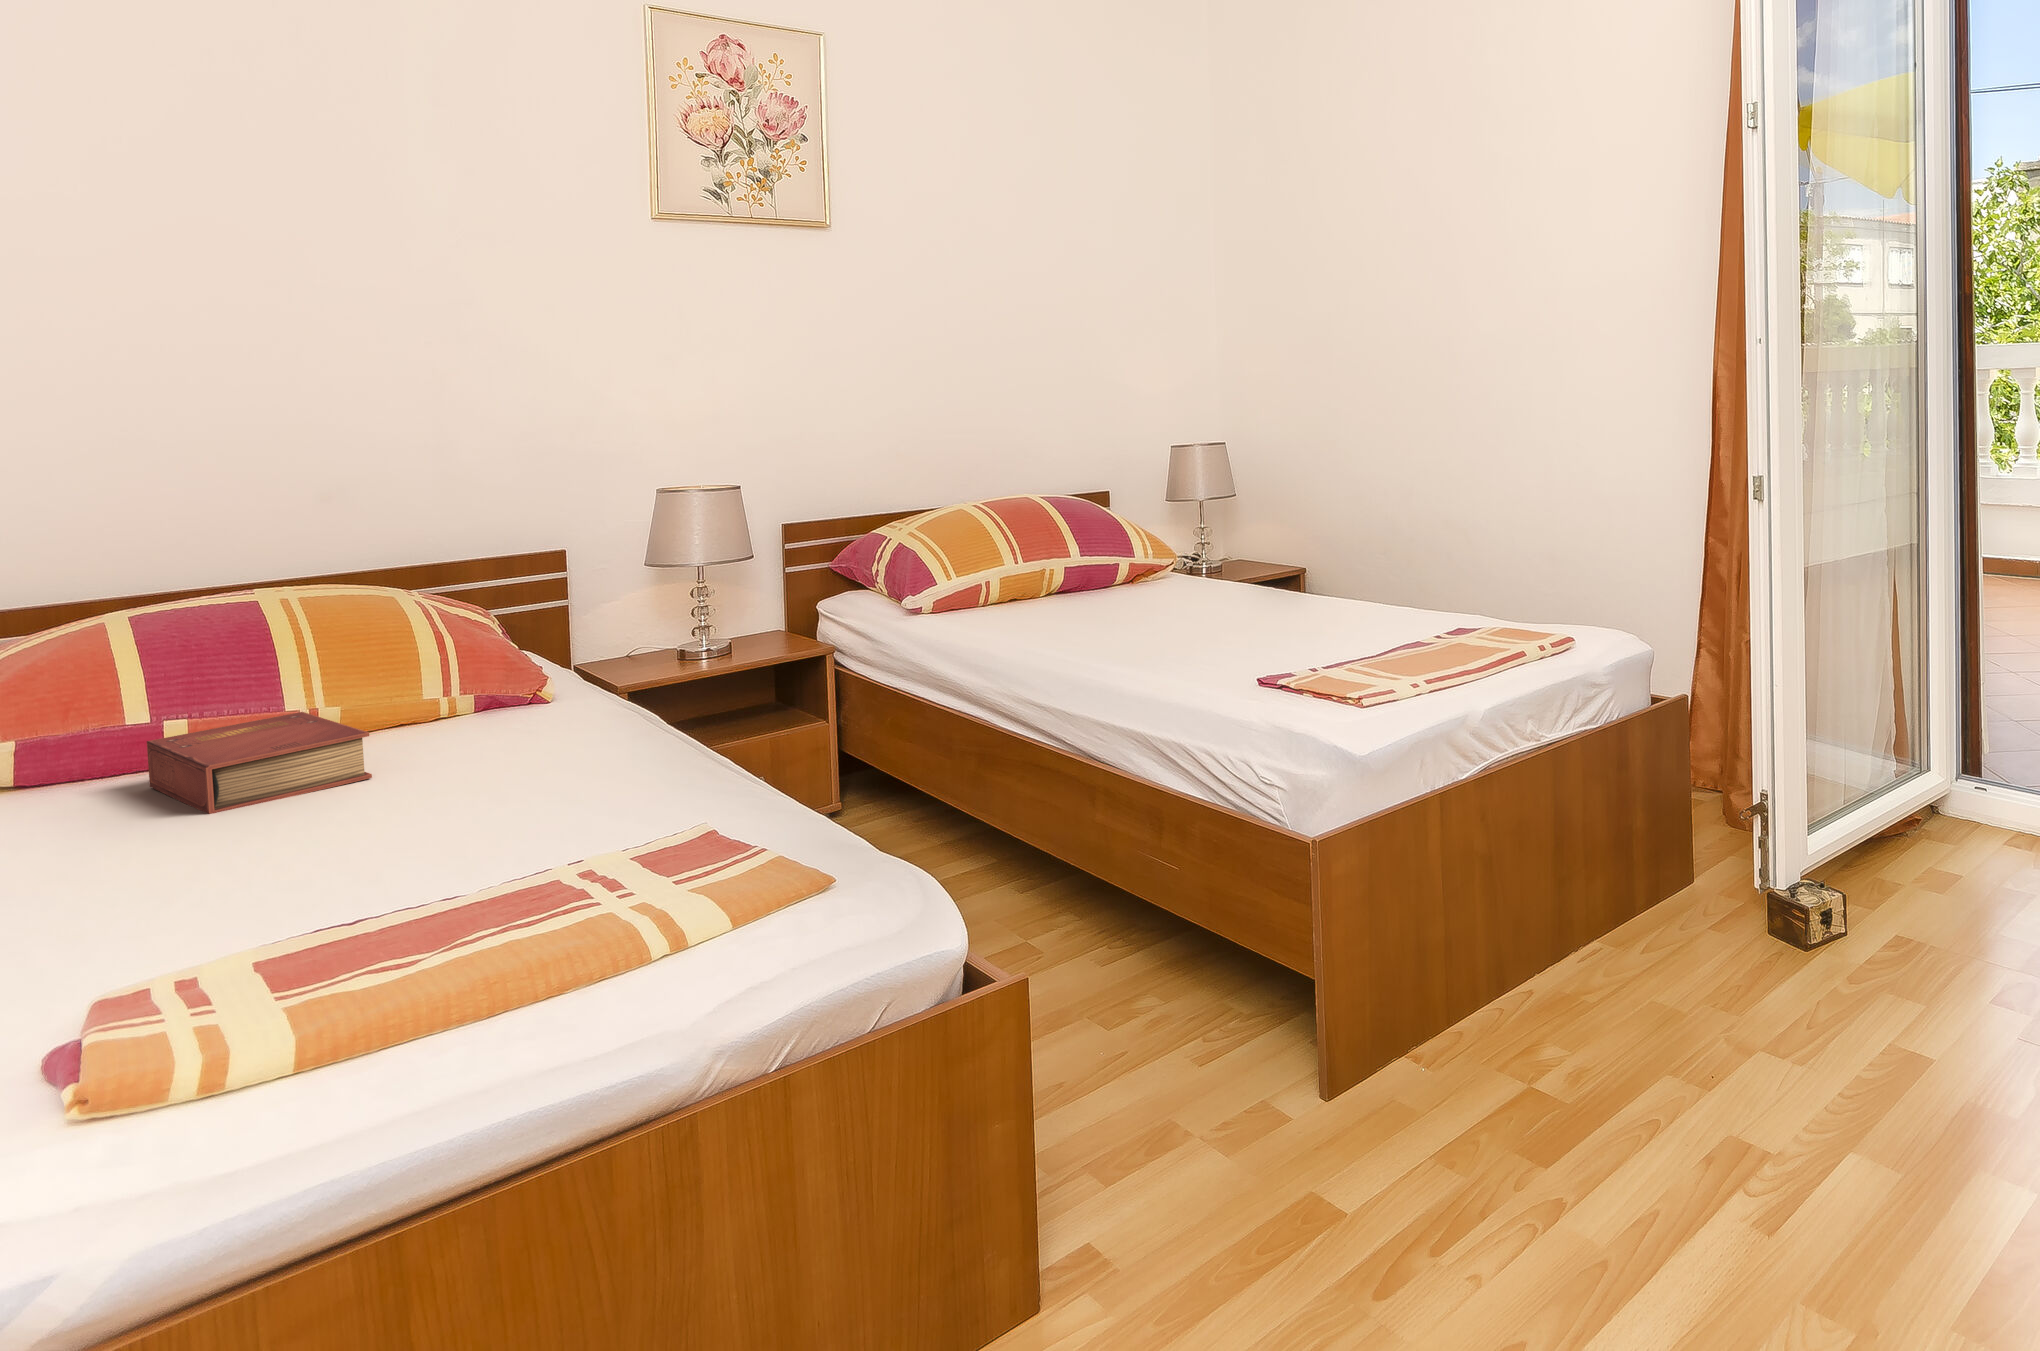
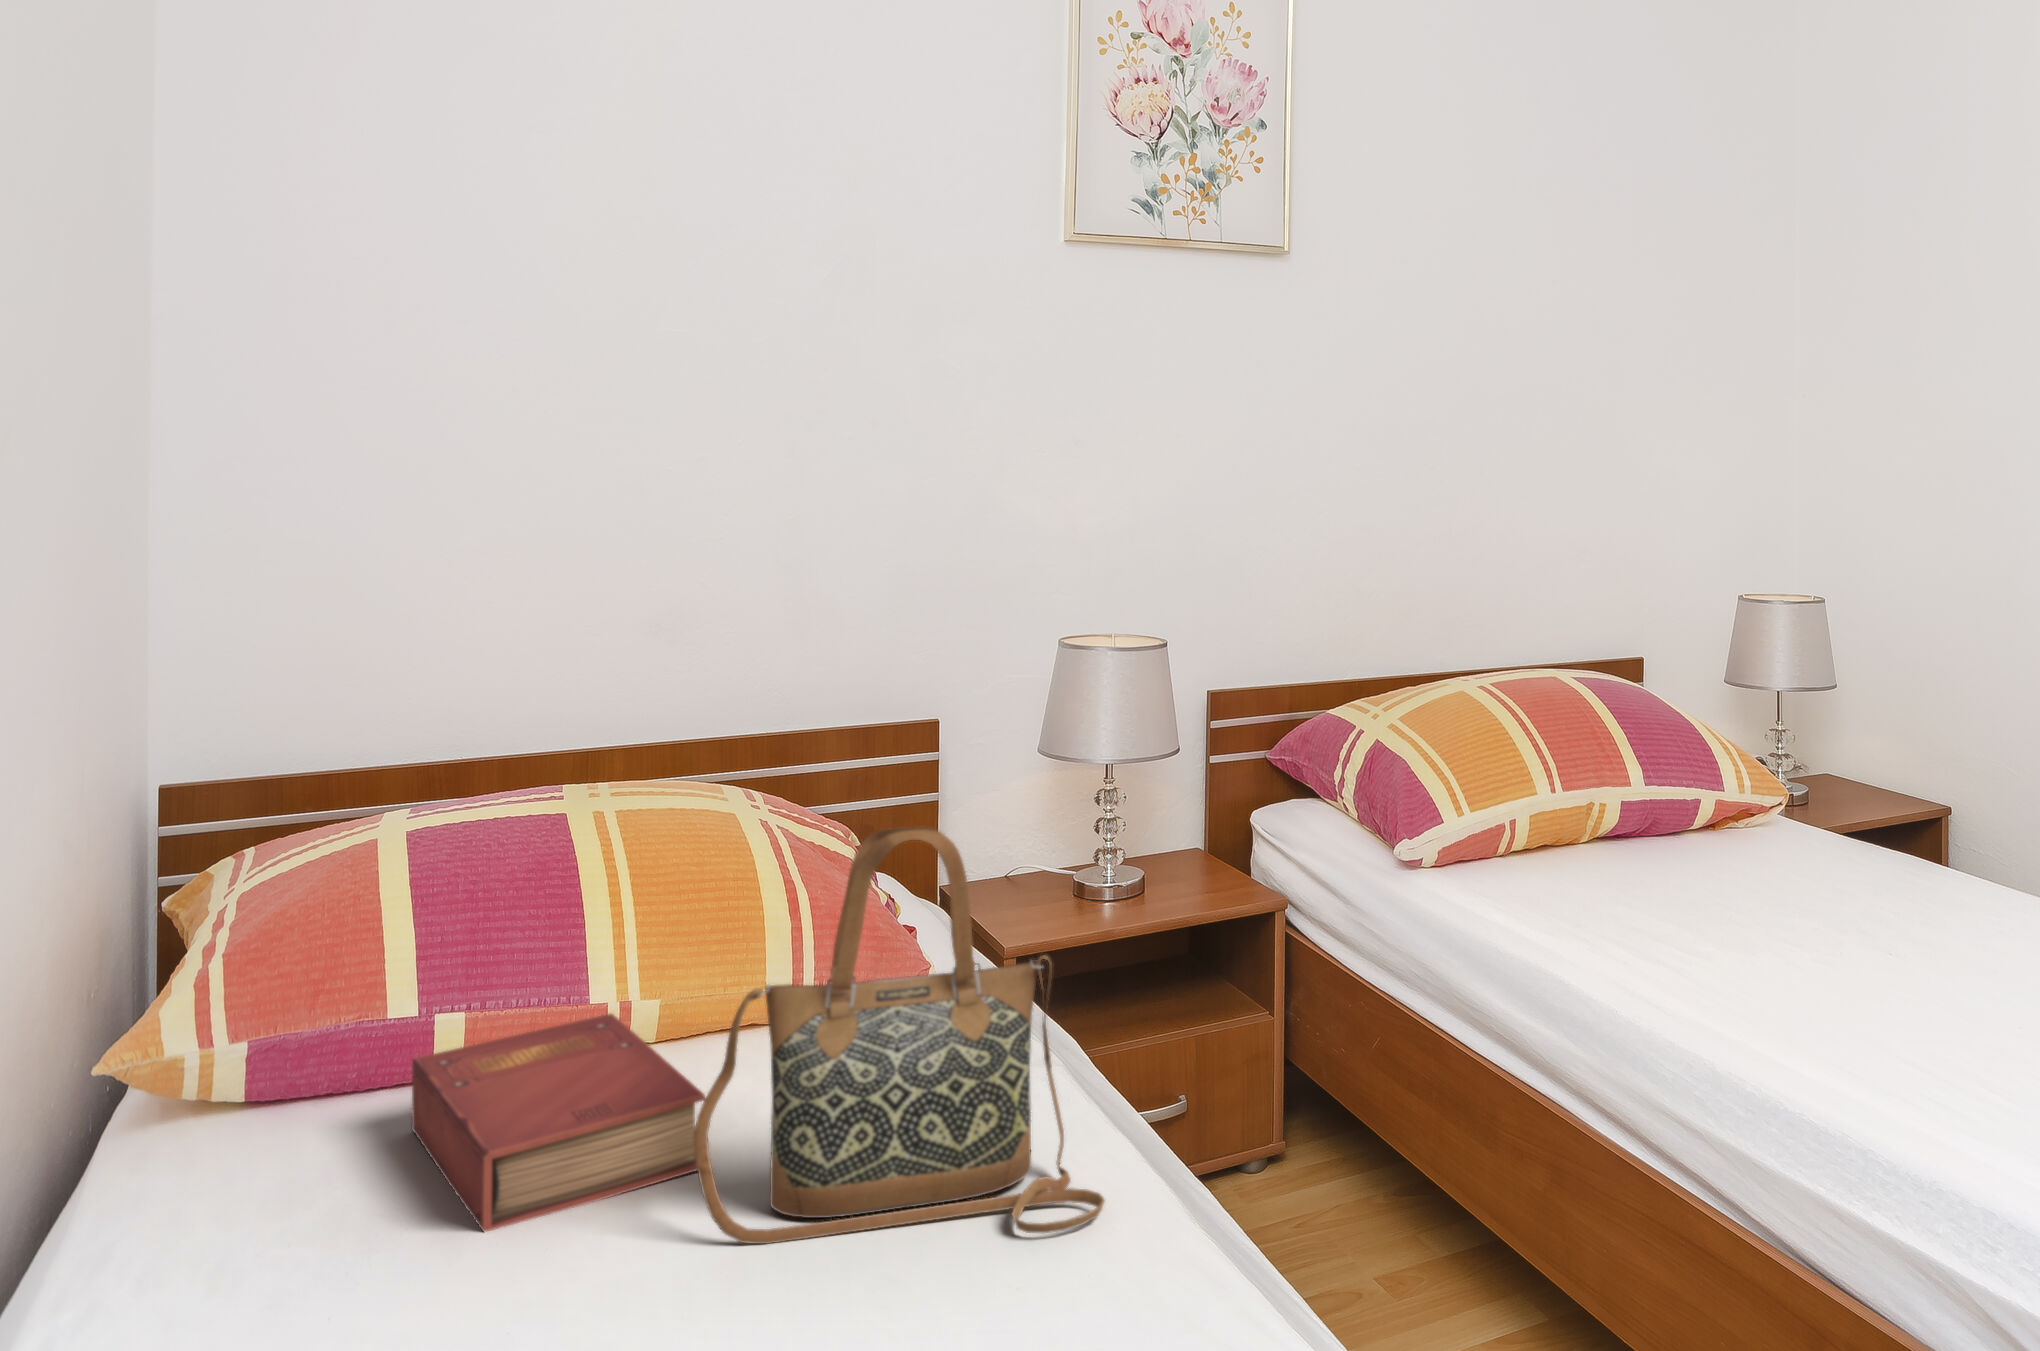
handbag: none [357,556,642,797] -> present [694,827,1105,1244]

